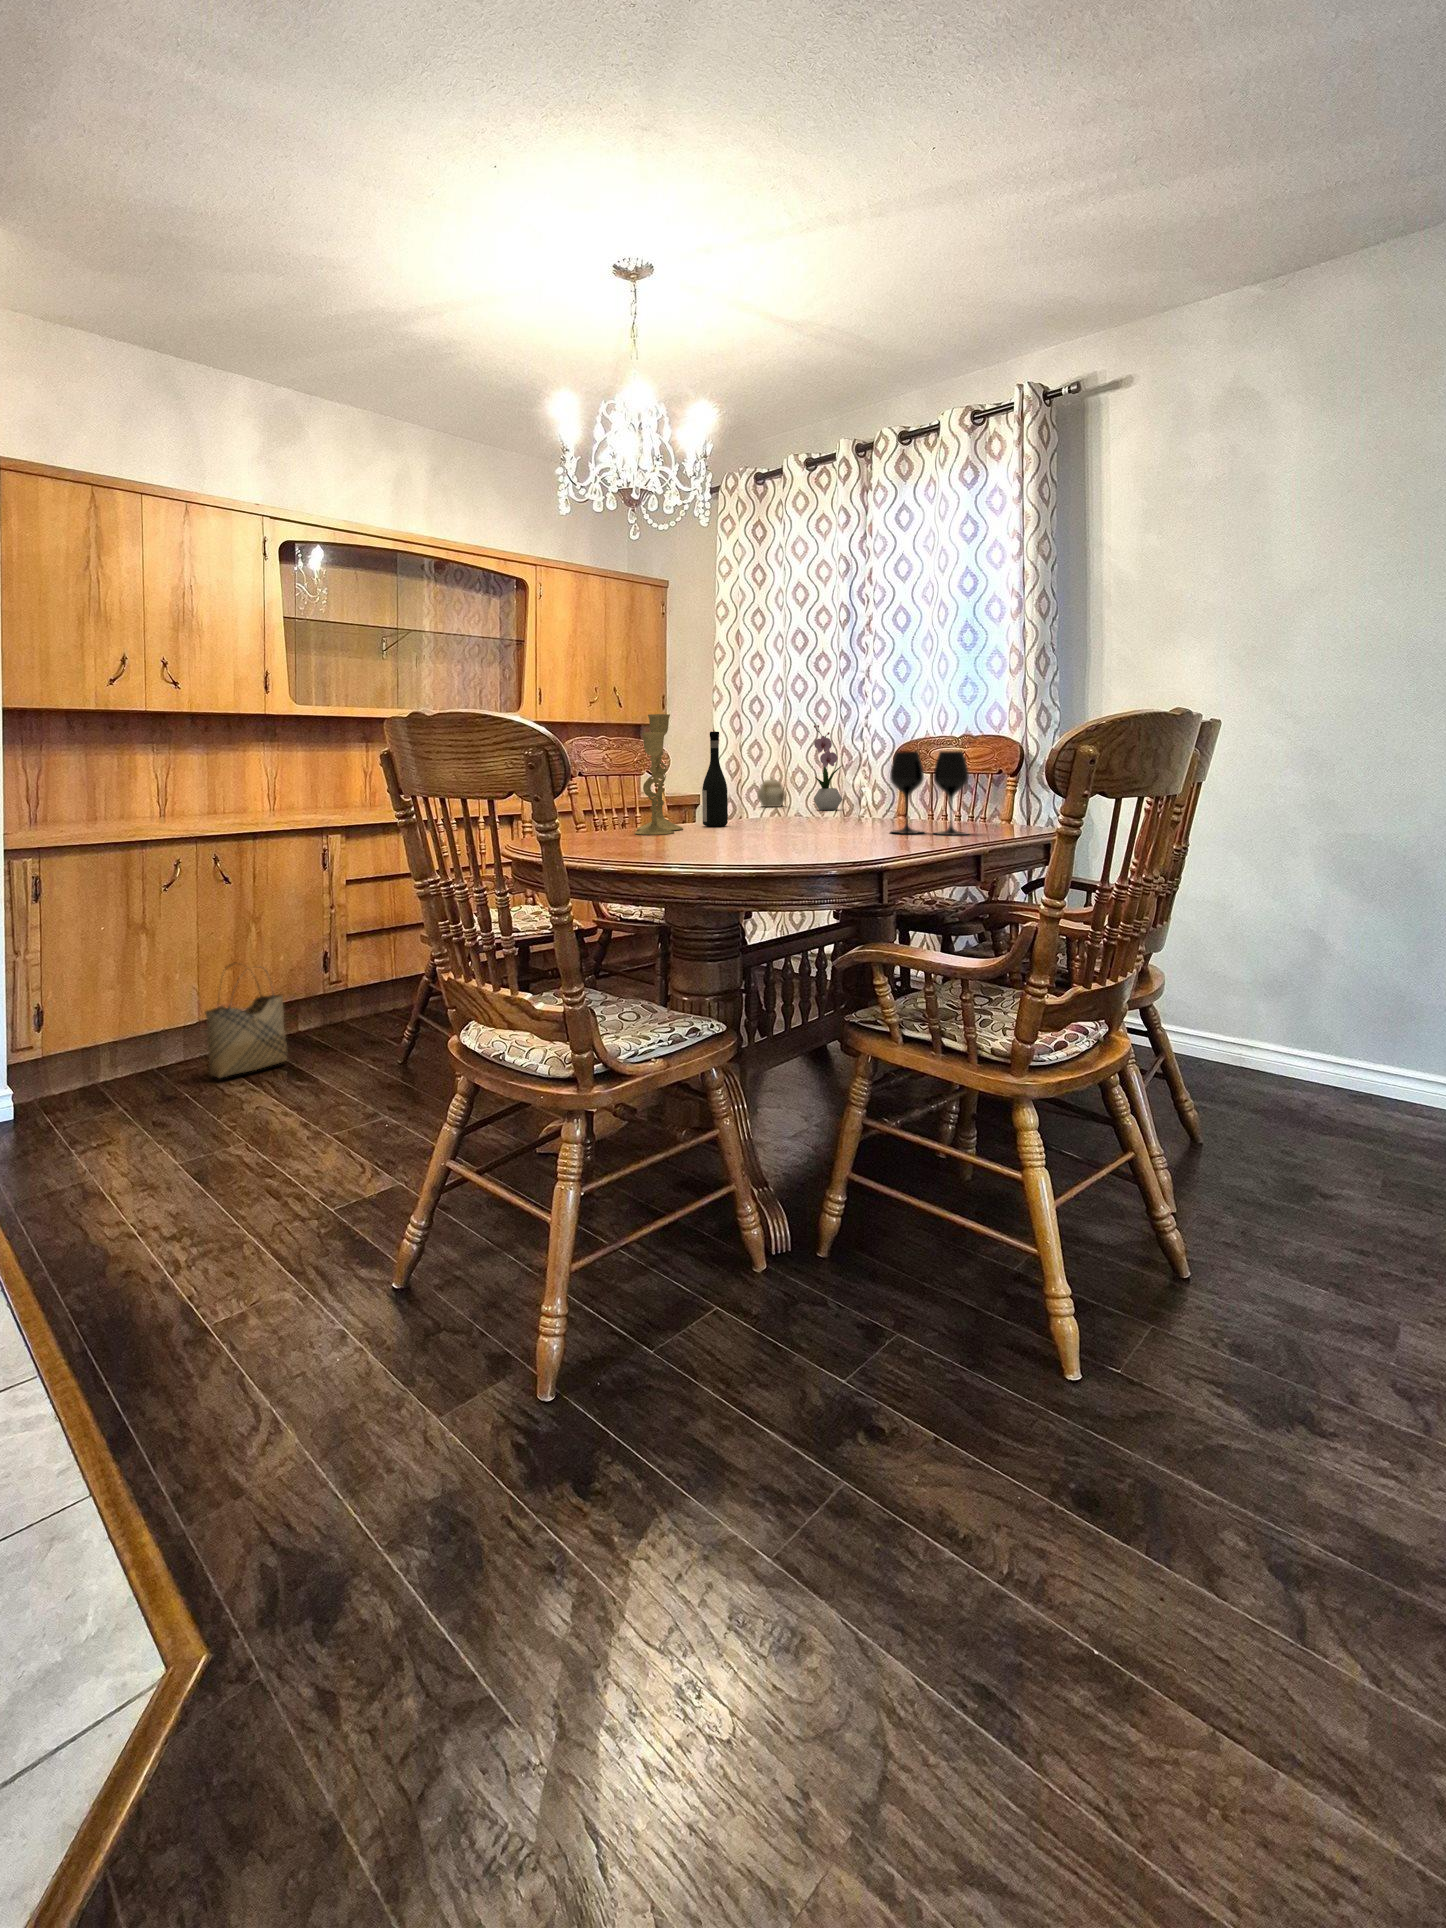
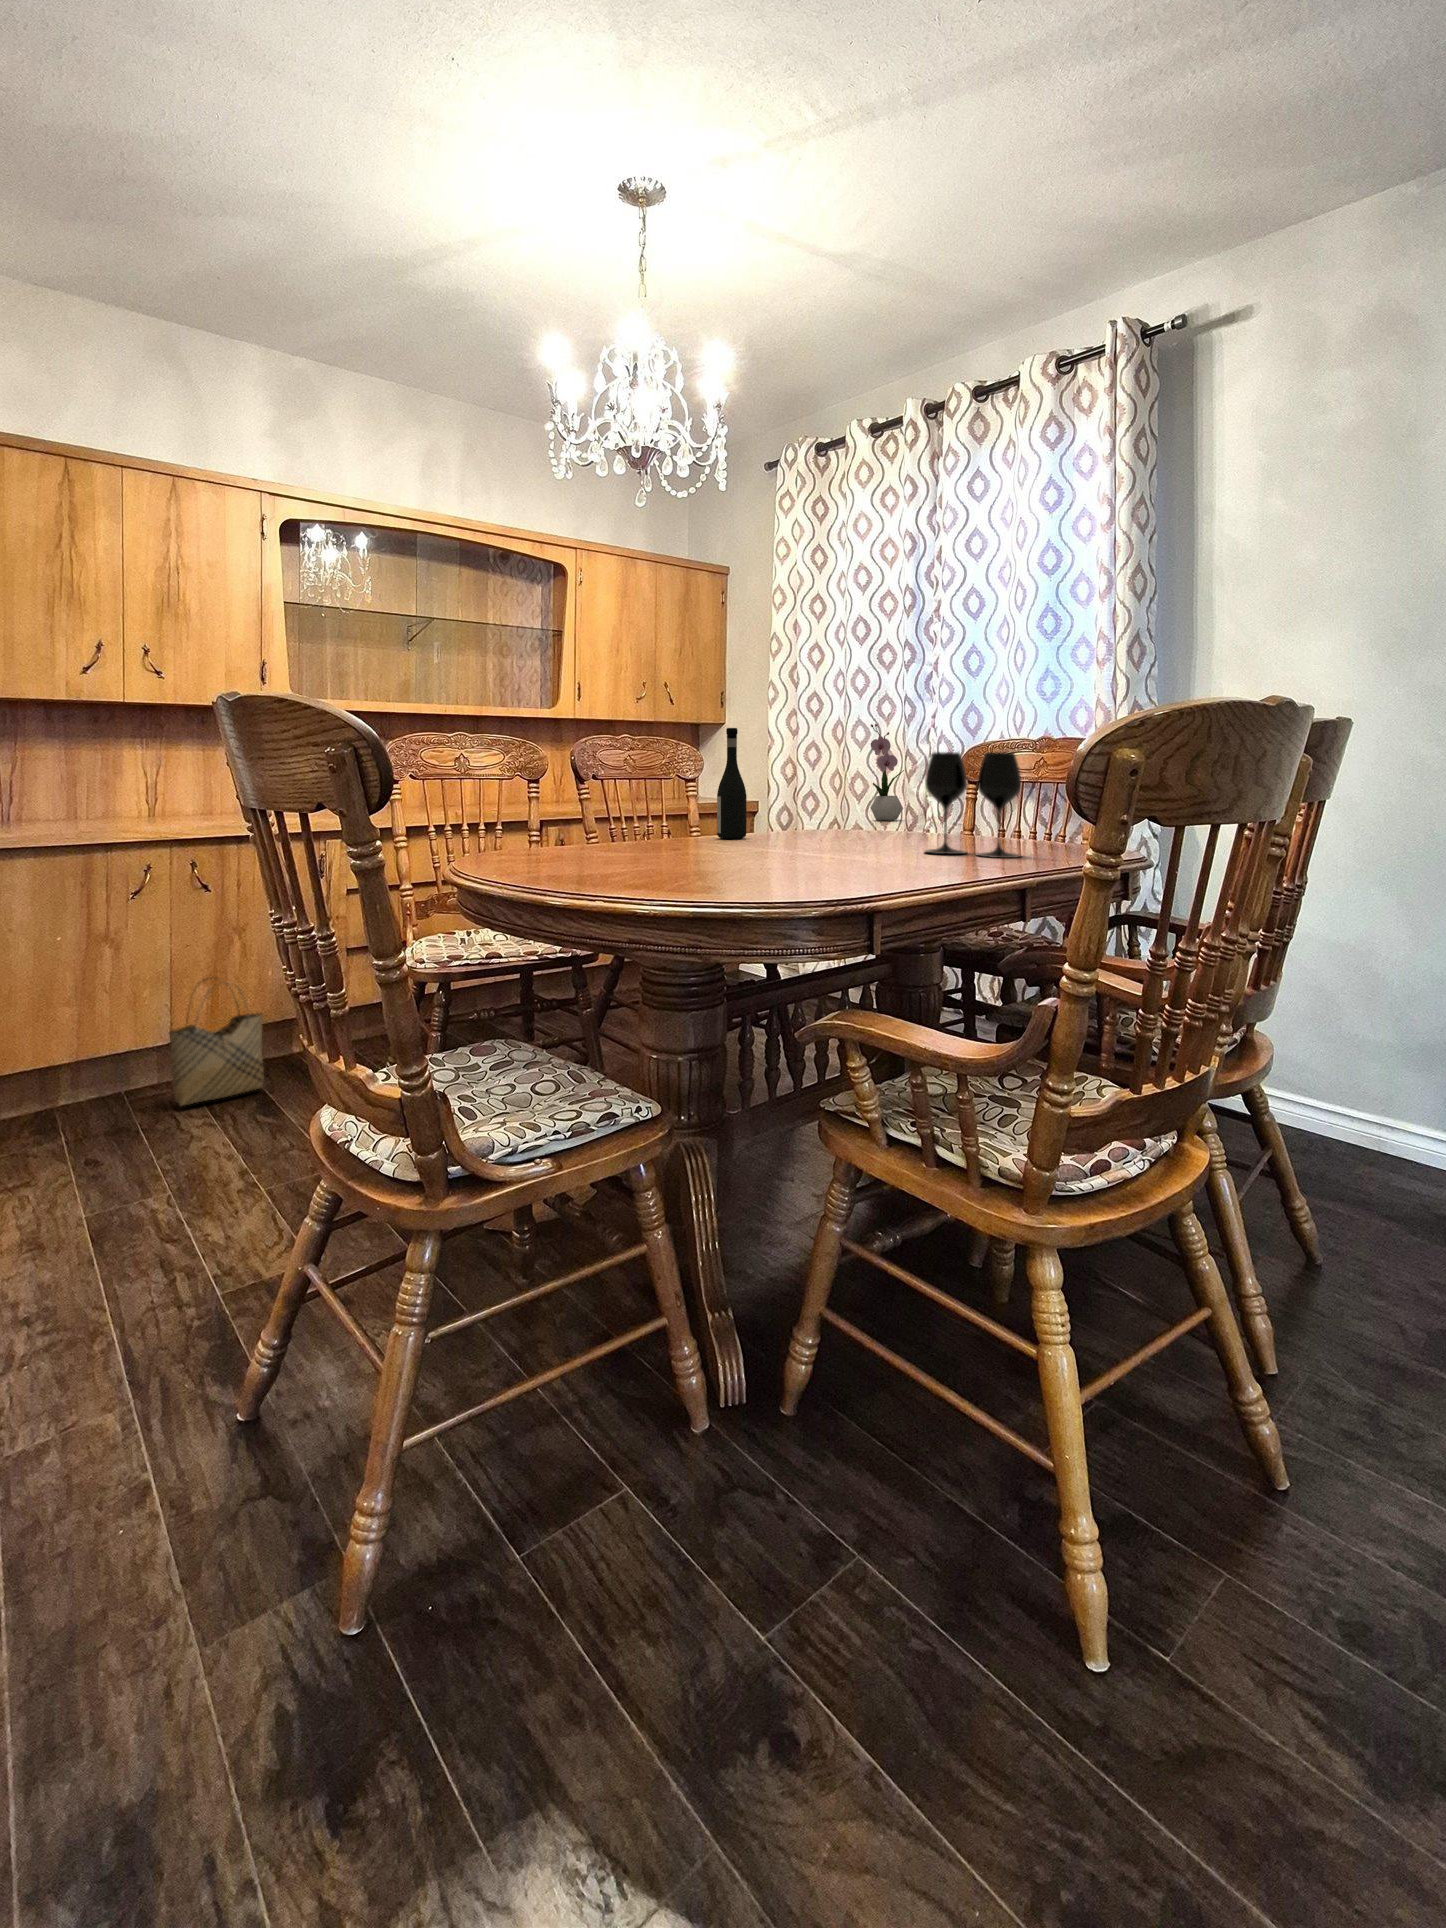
candlestick: present [635,714,683,835] -> none [625,707,690,848]
teapot: present [757,778,785,807] -> none [814,783,846,816]

